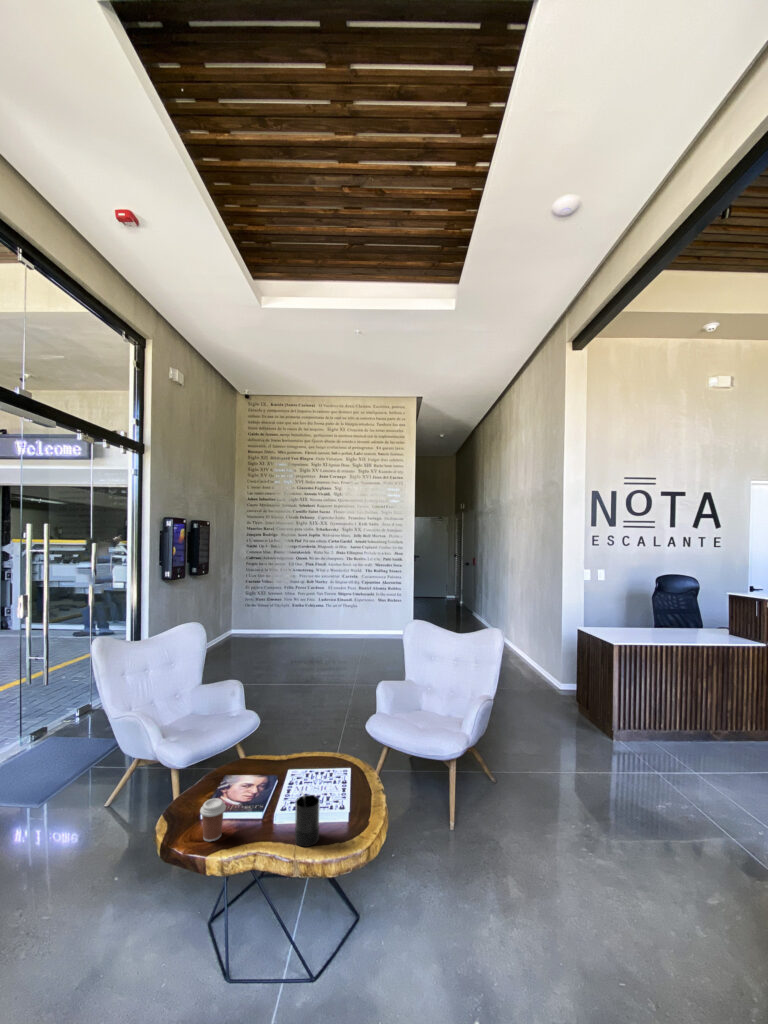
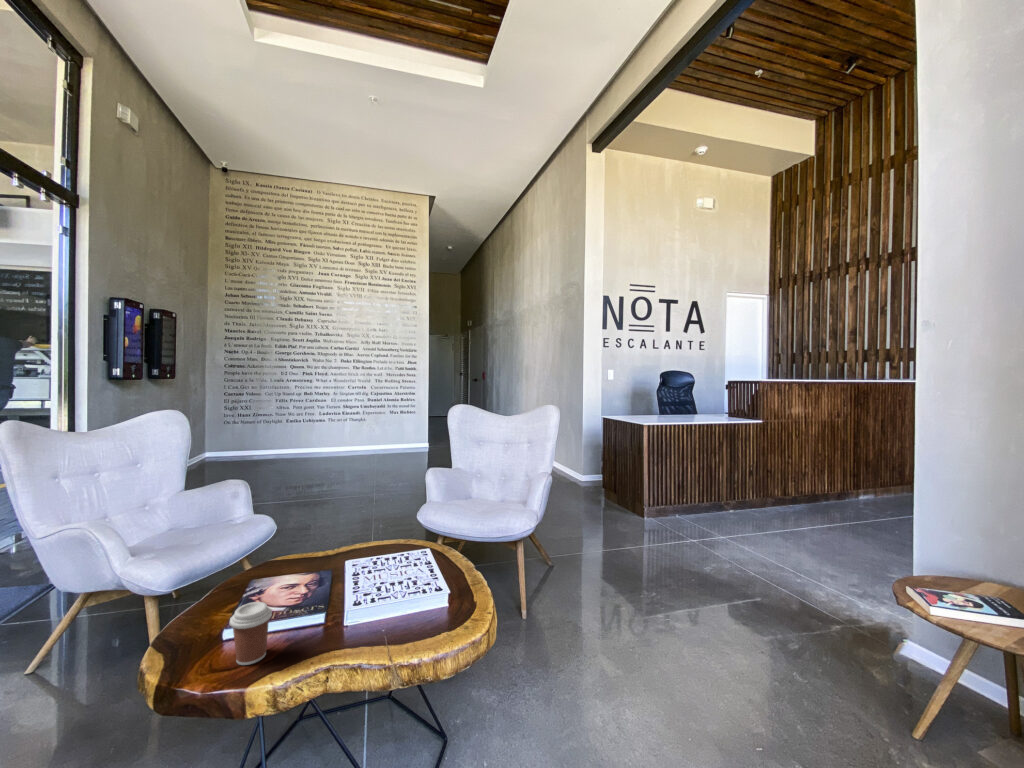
candle: present [295,794,320,847] -> none [384,574,419,645]

